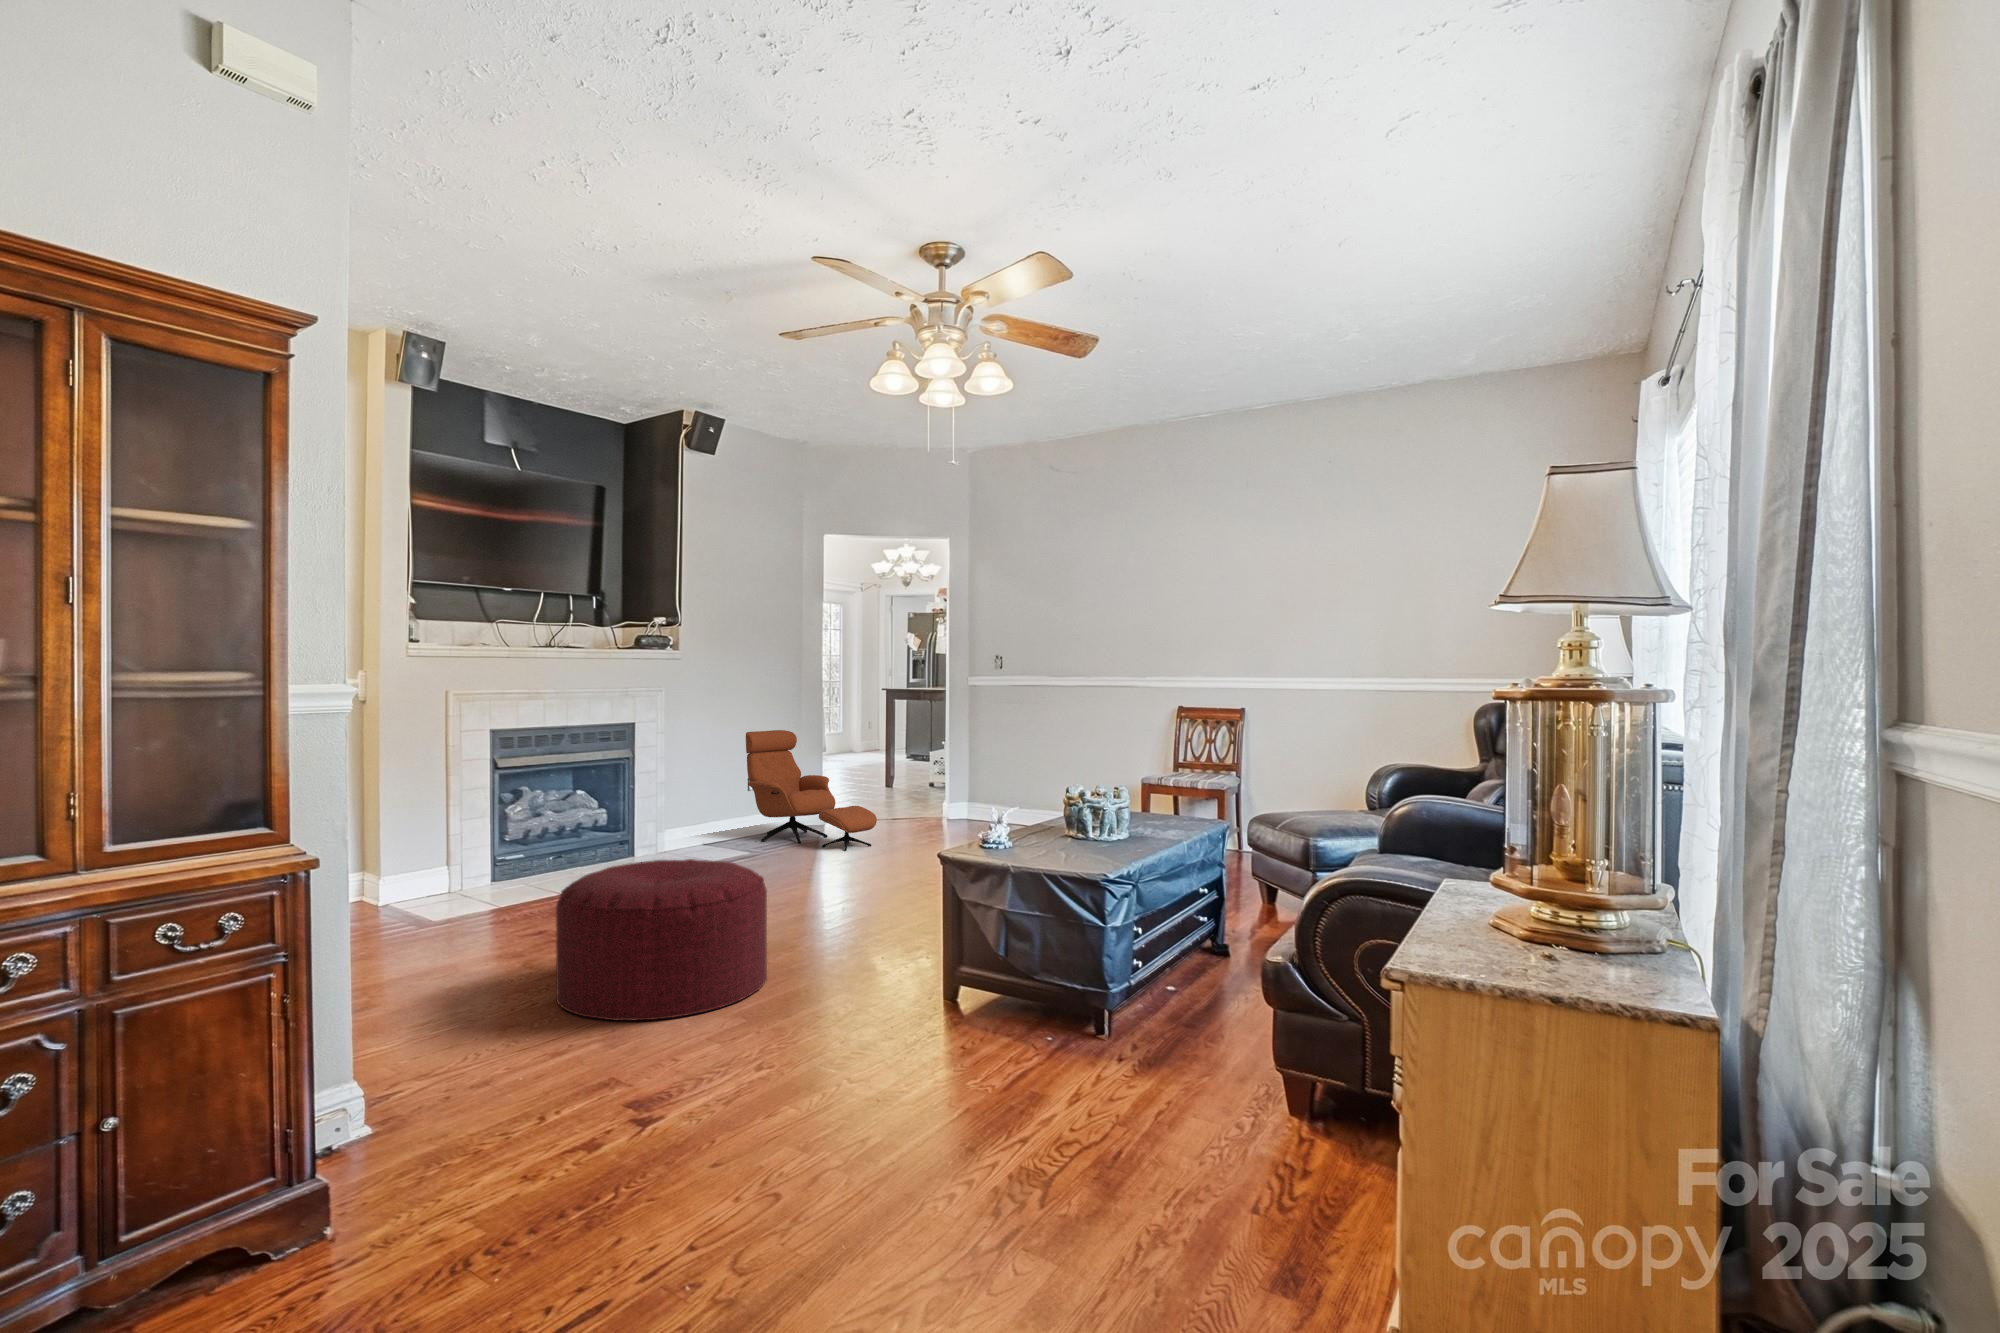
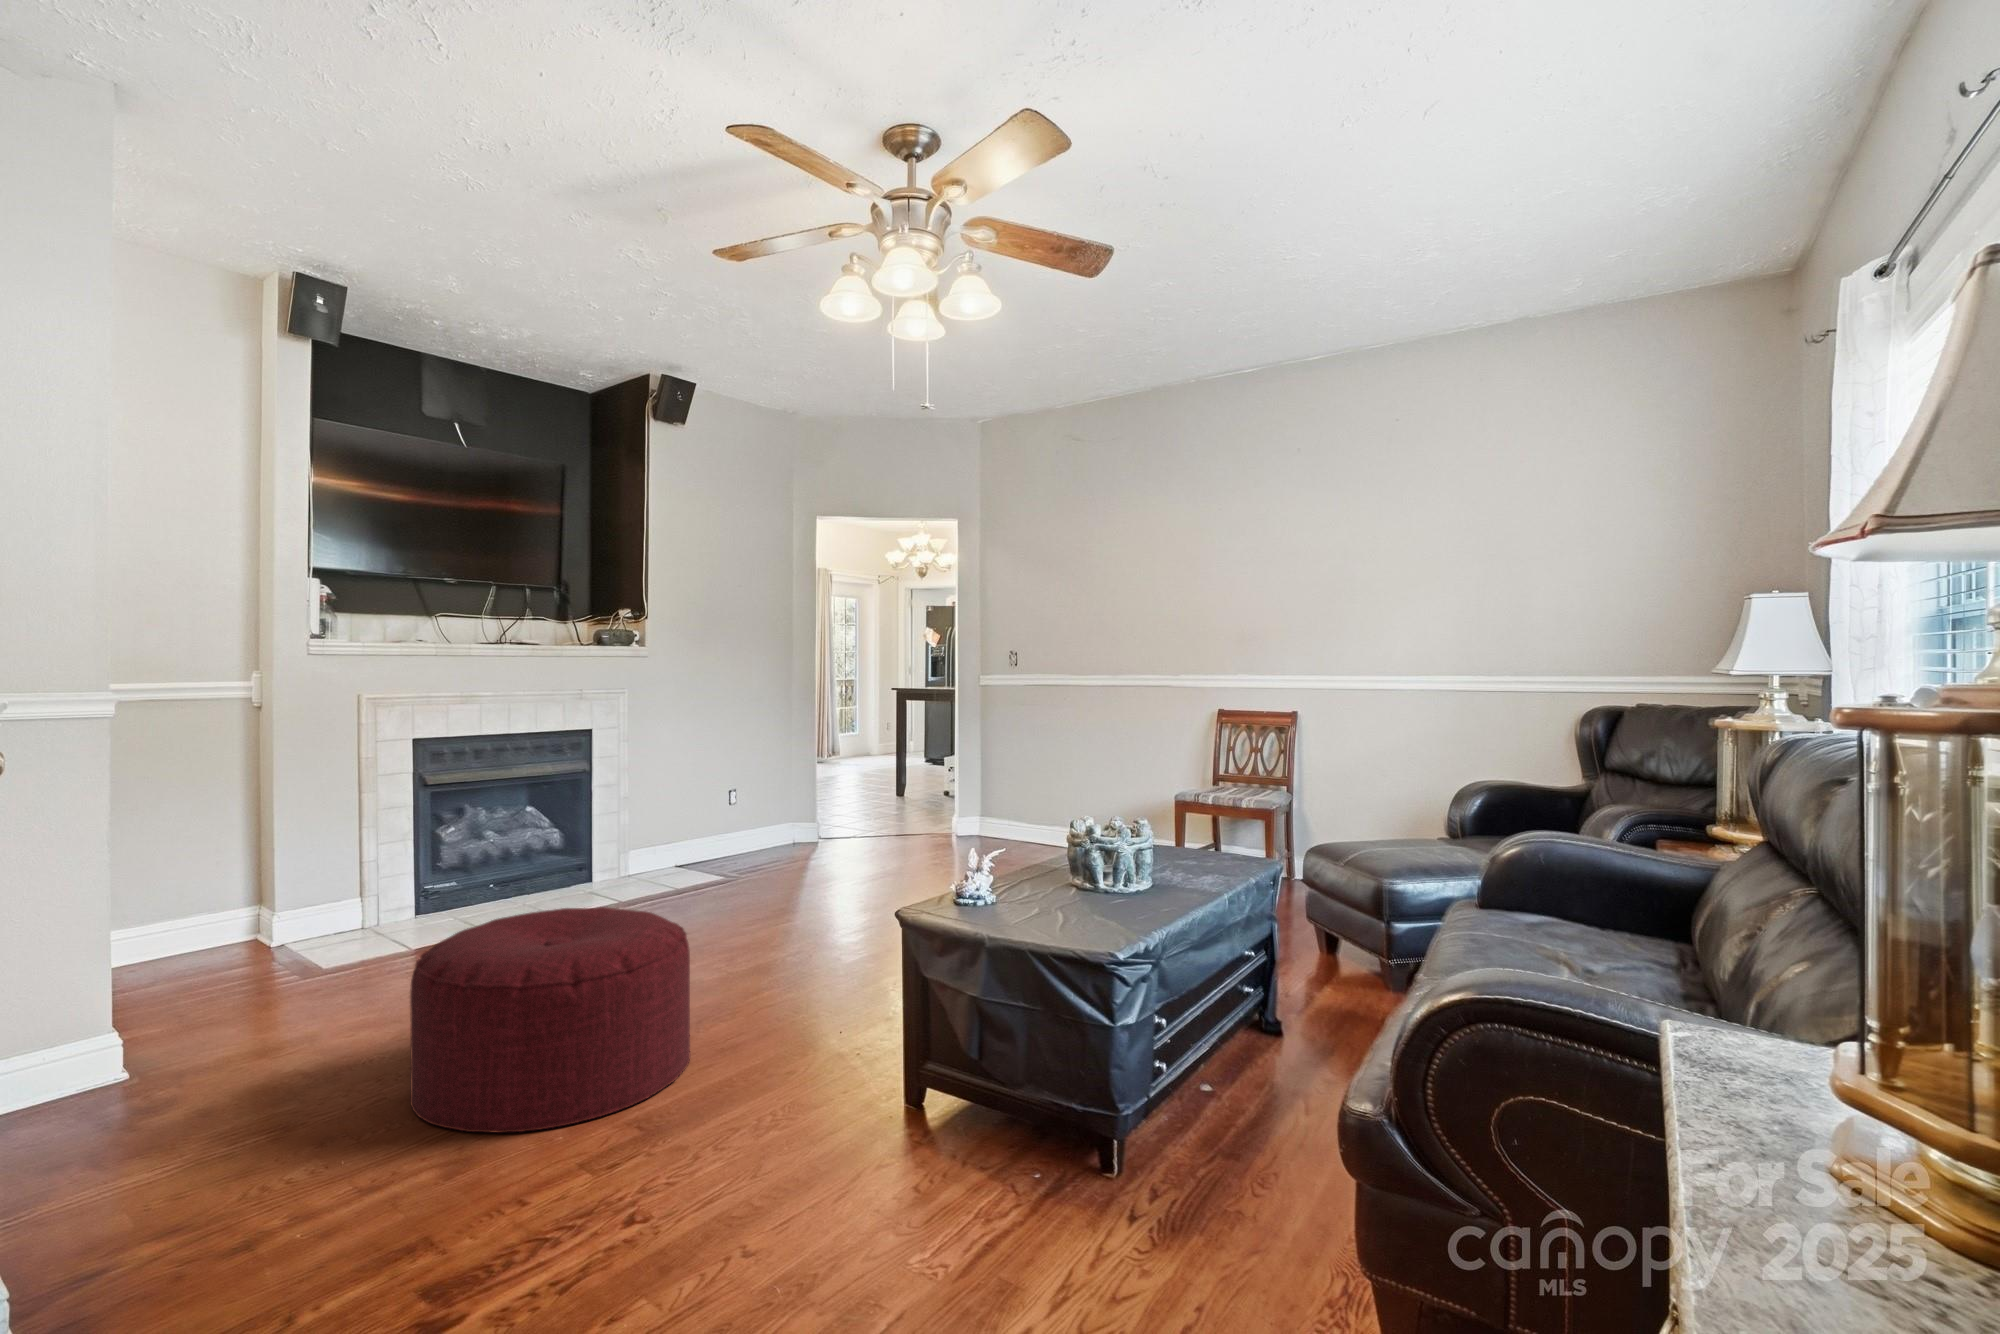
lounge chair: present [746,730,877,851] -> none [727,736,870,875]

